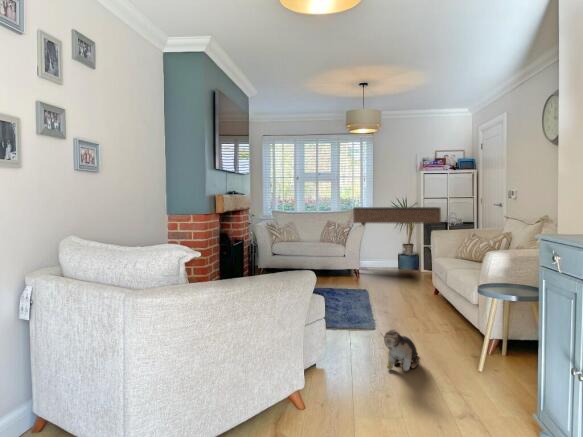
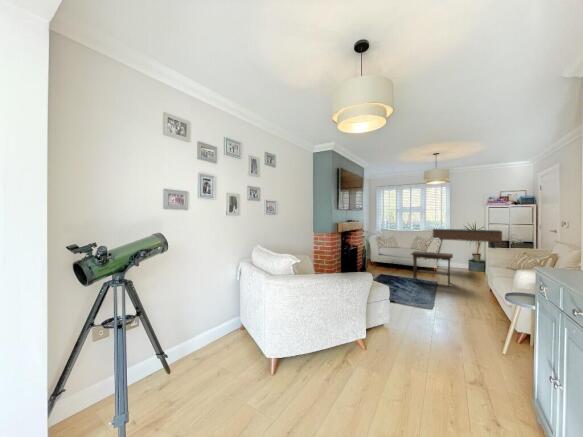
footstool: none [329,242,388,293] -> present [411,251,453,286]
plush toy: present [381,329,418,371] -> none [424,314,457,342]

